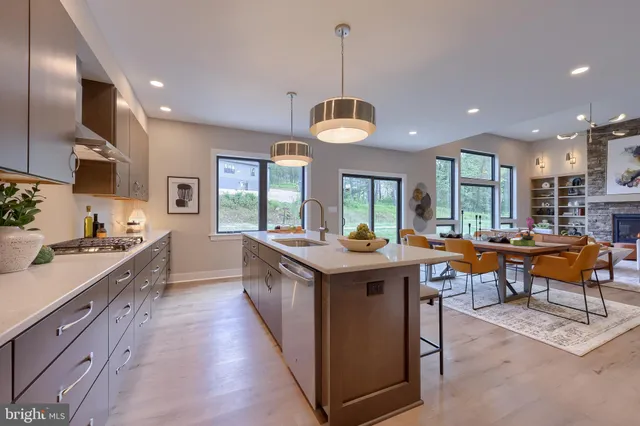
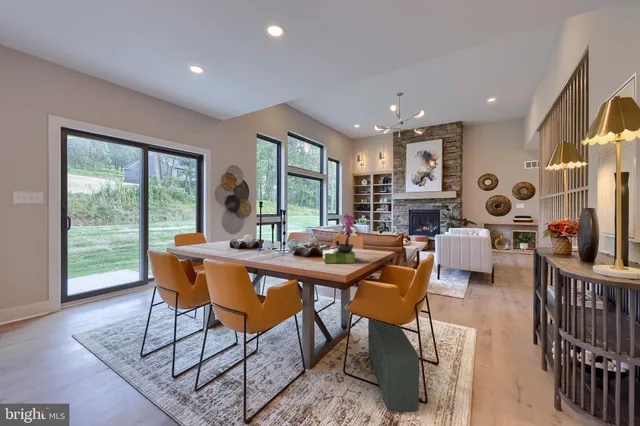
pouf: none [547,282,582,328] -> present [368,319,419,412]

